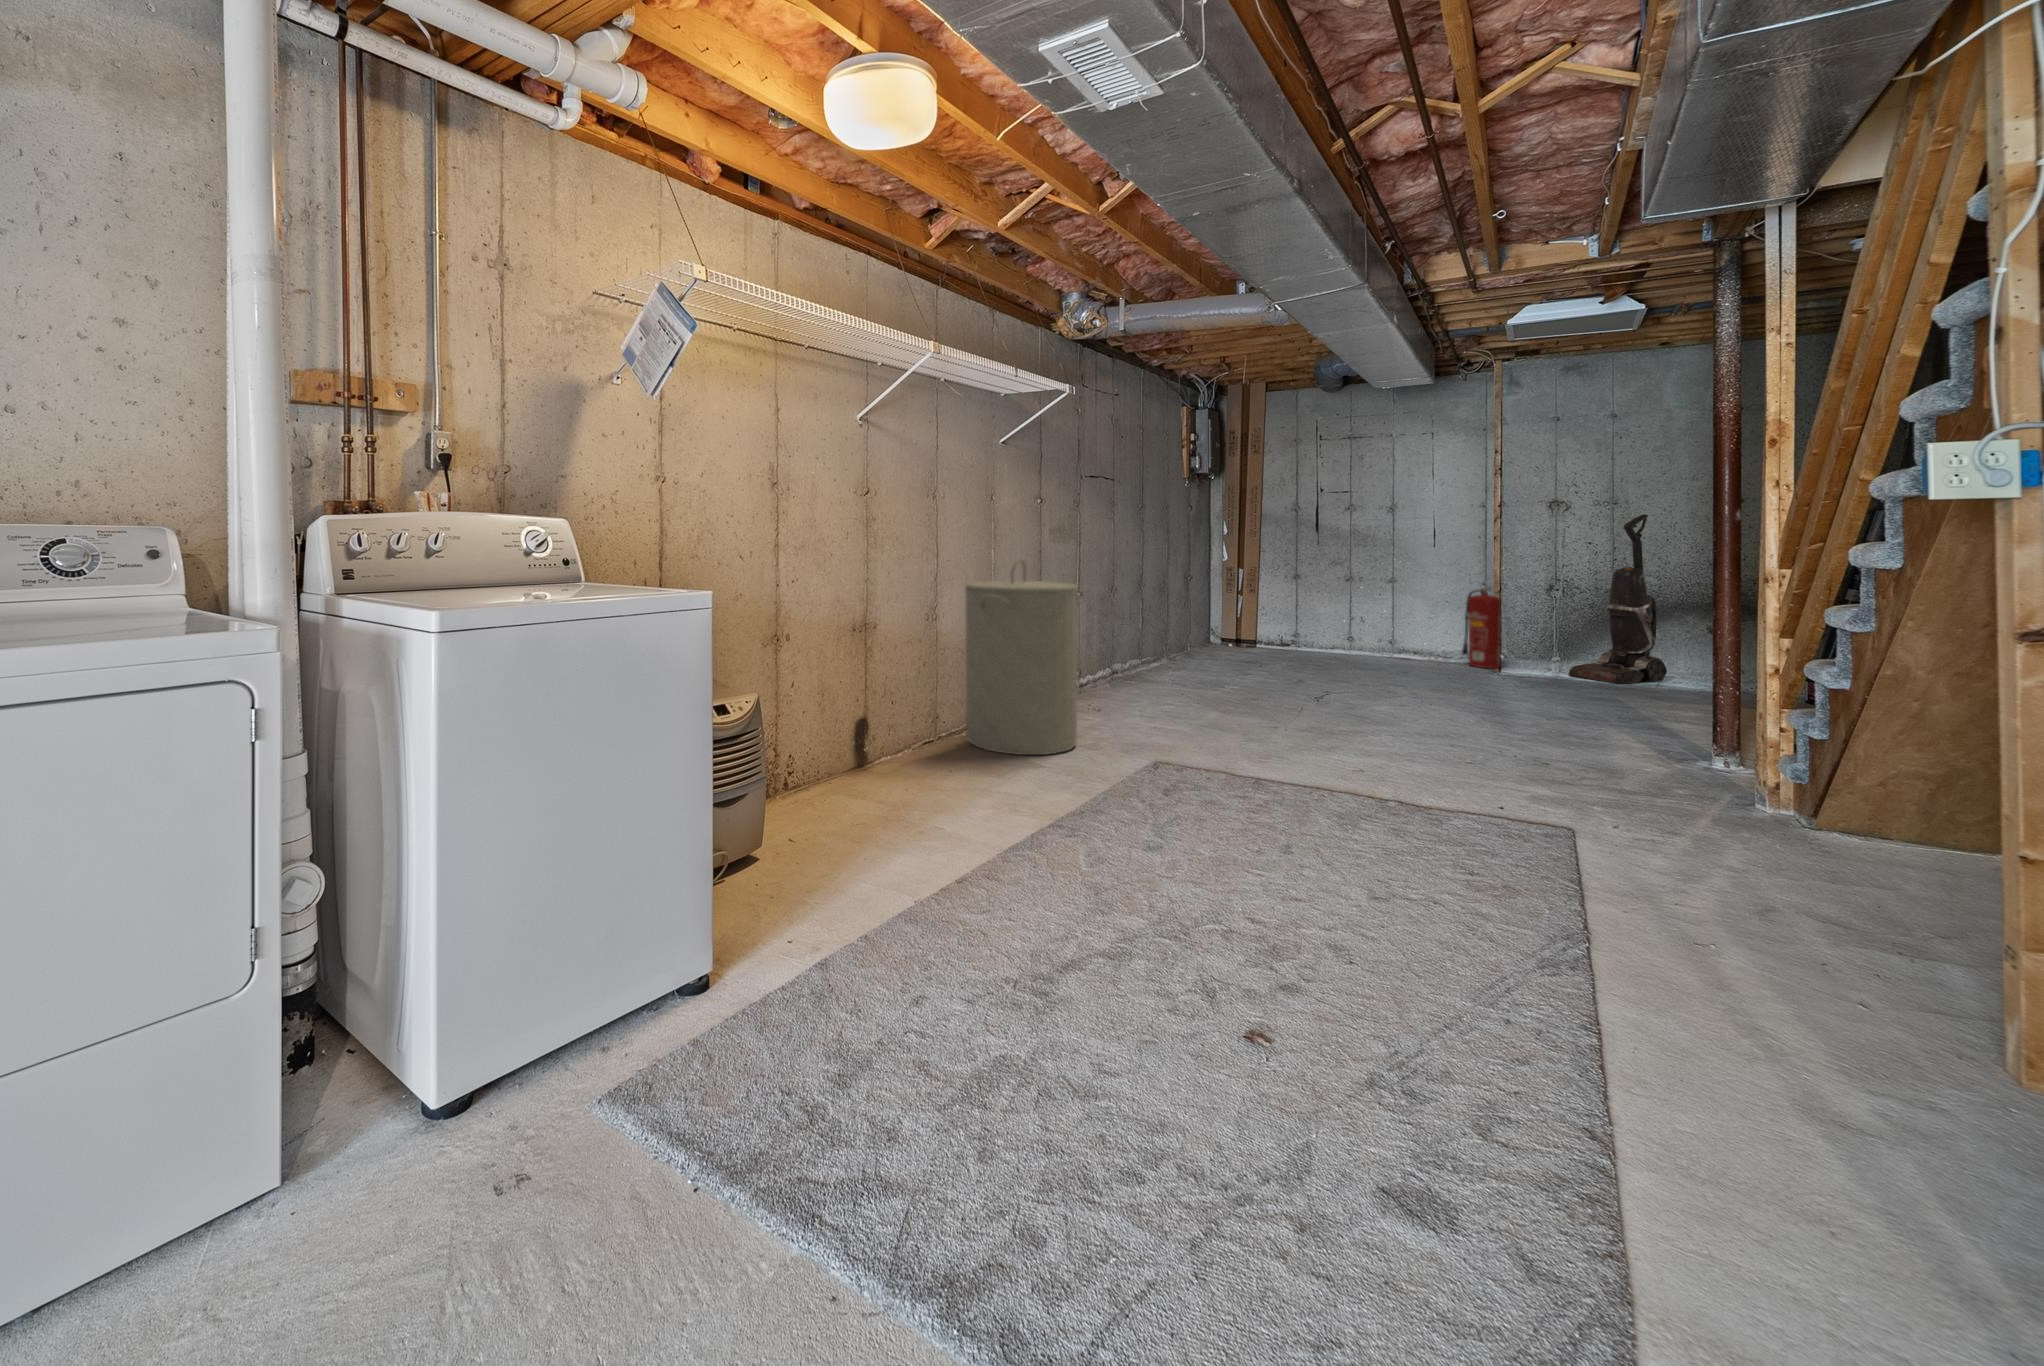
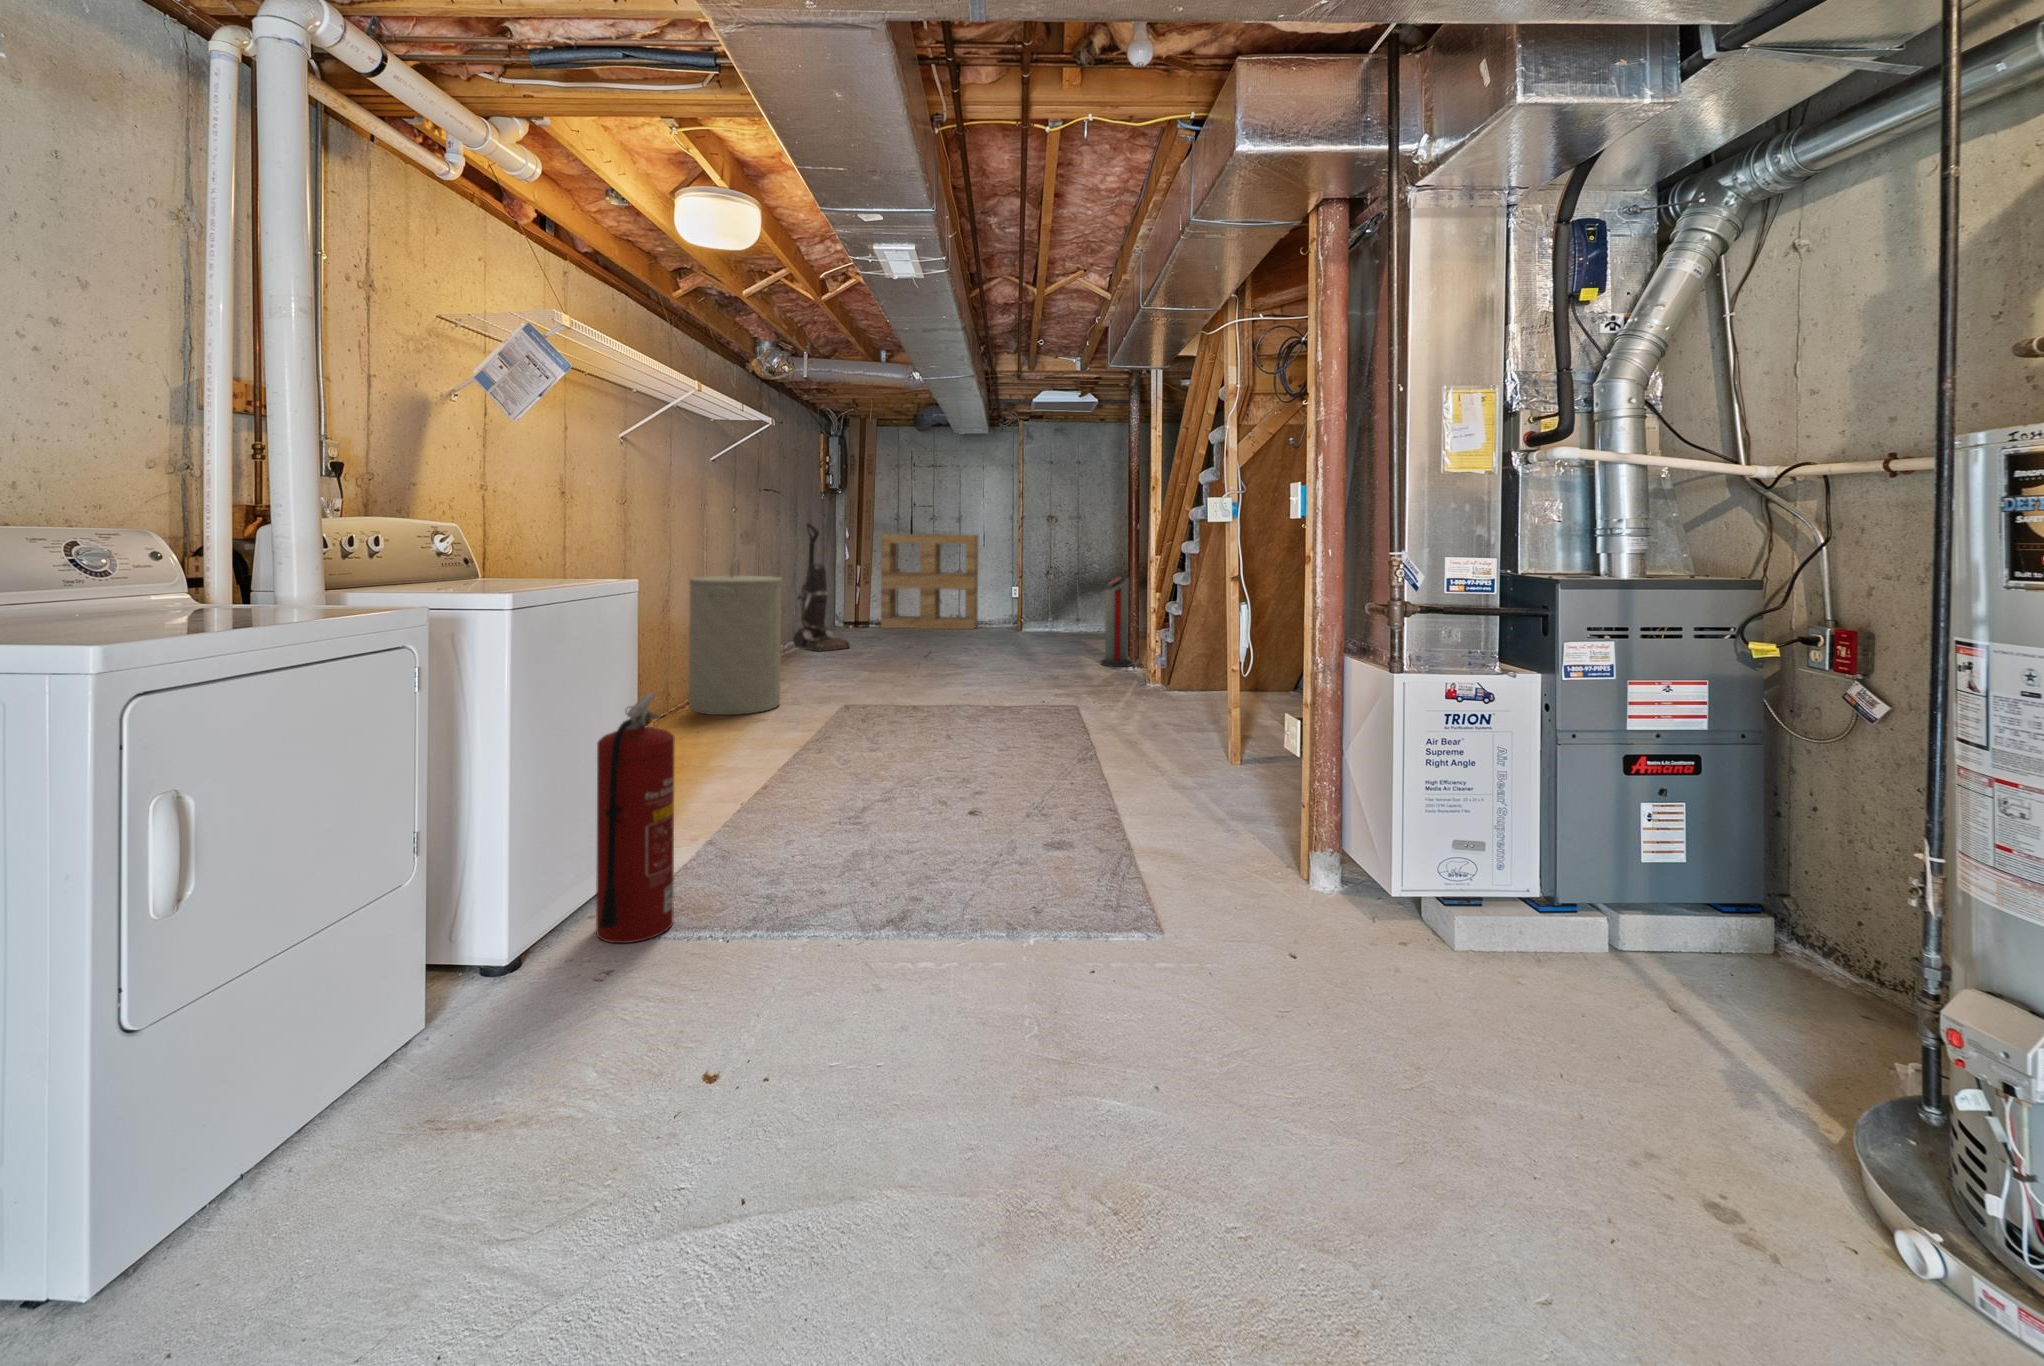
vacuum cleaner: present [1569,514,1667,684] -> present [793,523,850,652]
shelving unit: none [1272,528,1424,661] -> present [881,534,978,629]
fire extinguisher: present [1462,586,1501,668] -> present [596,693,675,943]
air purifier: none [1644,596,1718,751] -> present [1101,577,1132,667]

